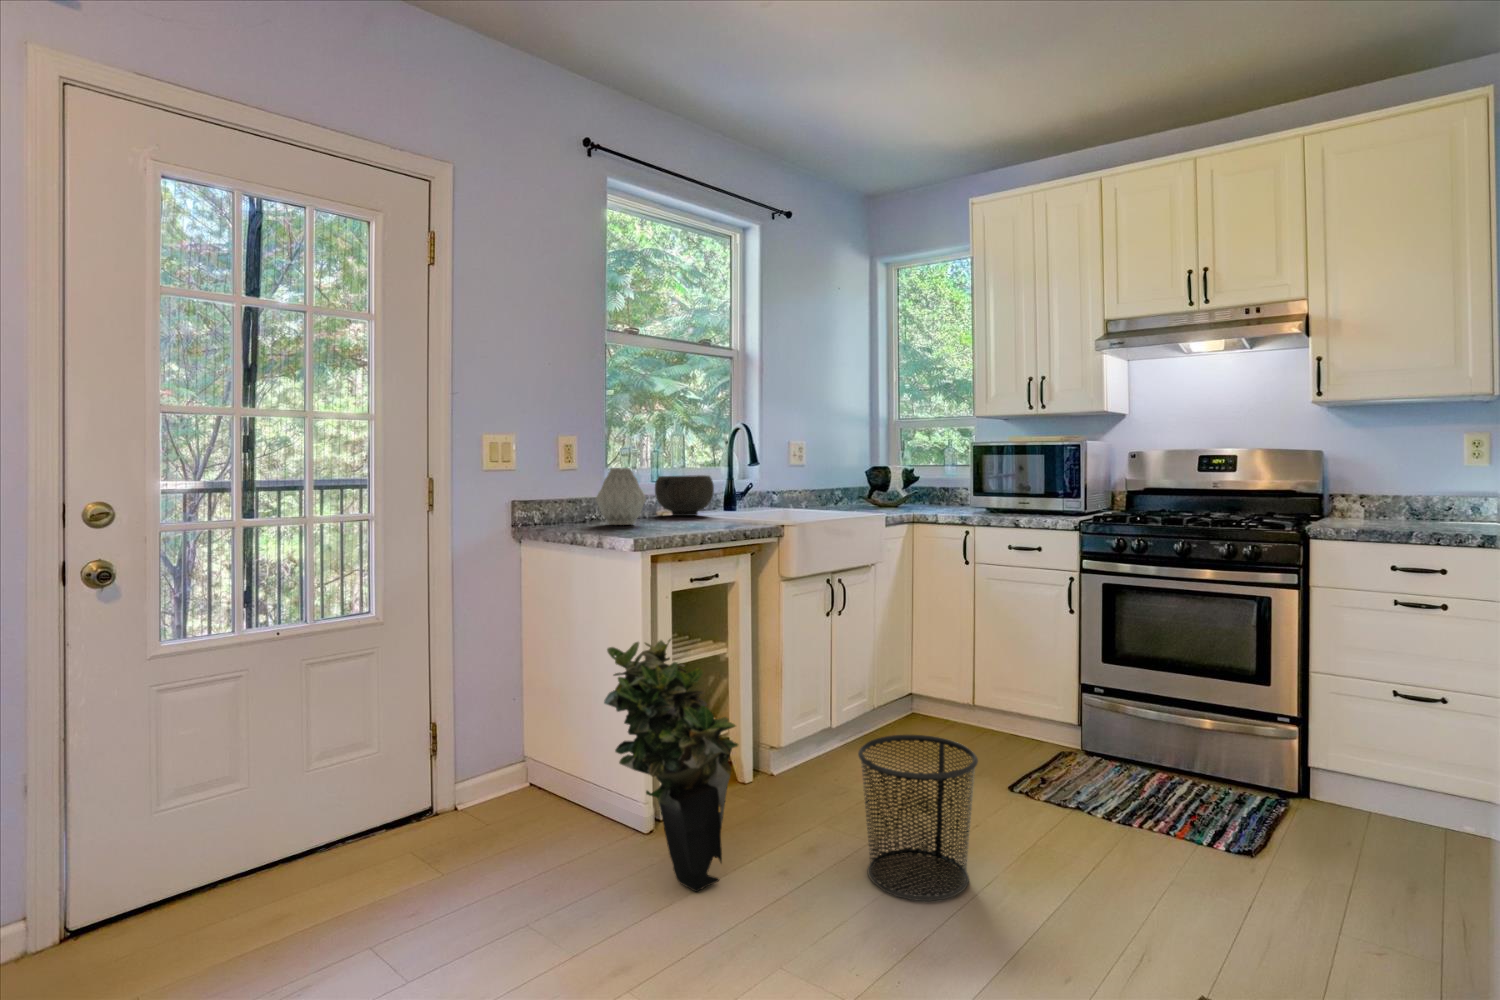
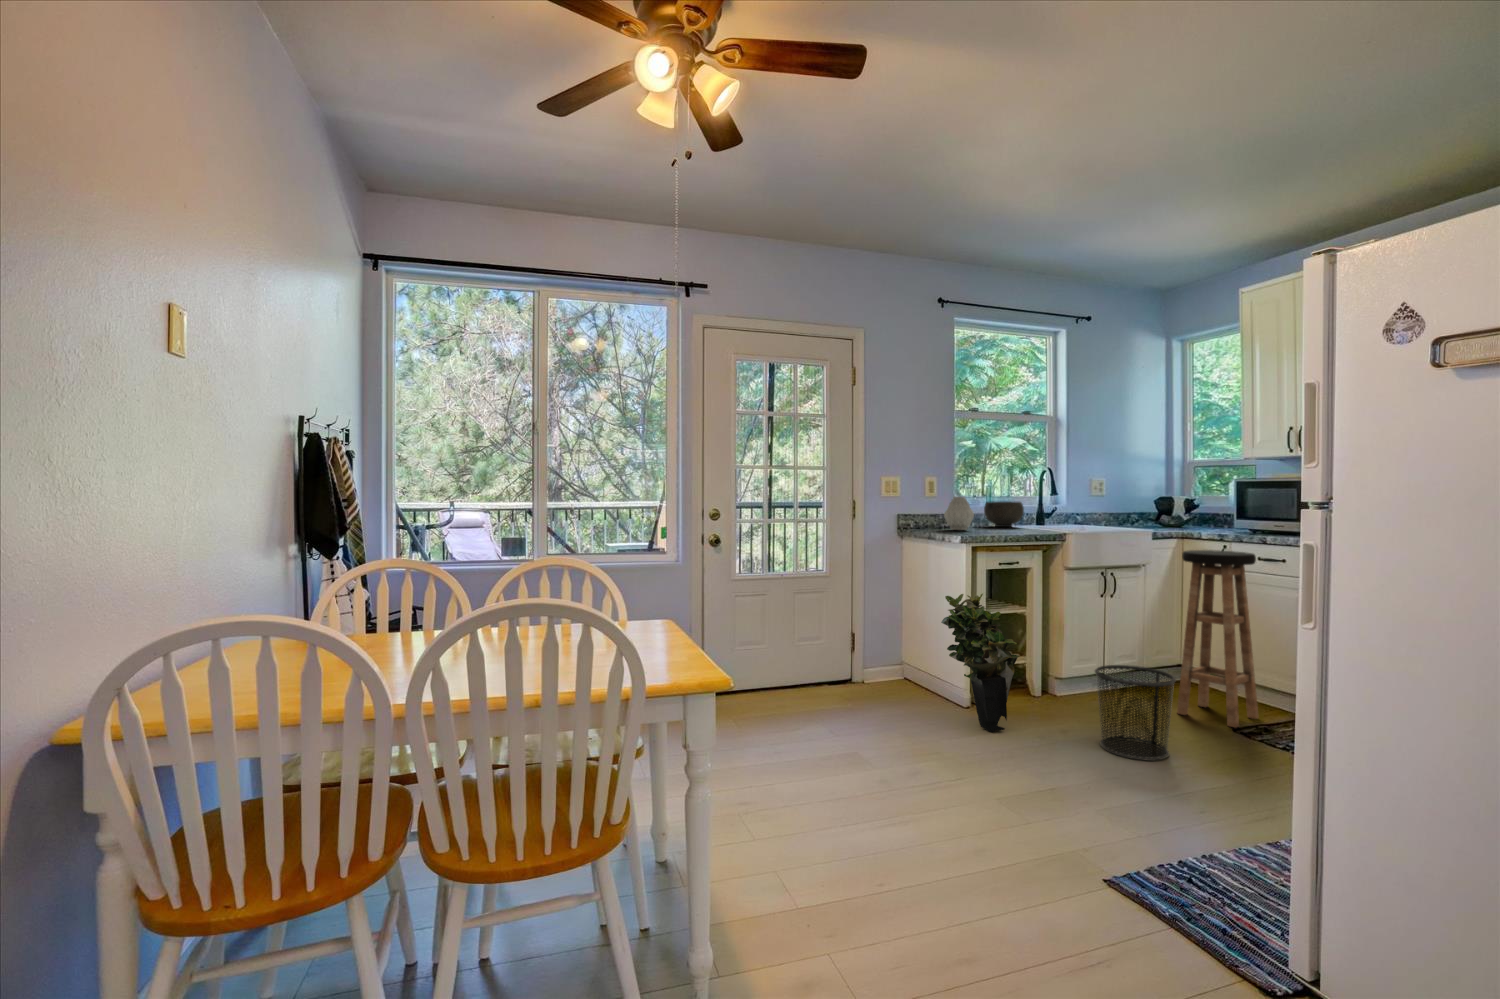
bar stool: none [935,540,1026,792] -> present [1177,550,1258,728]

